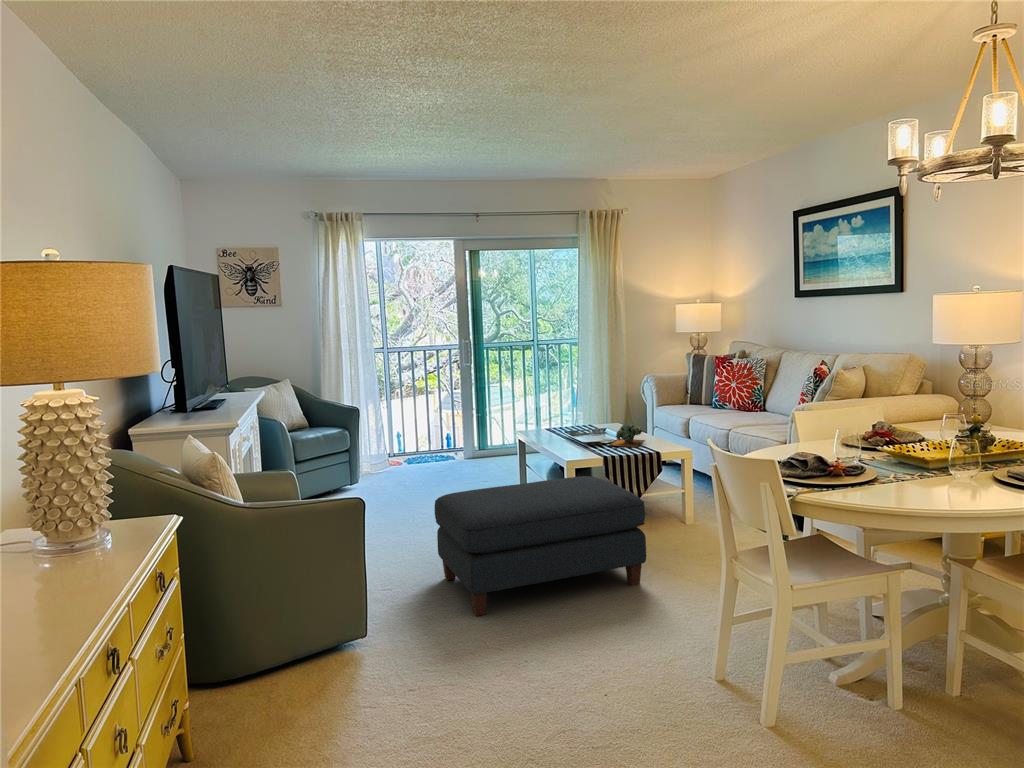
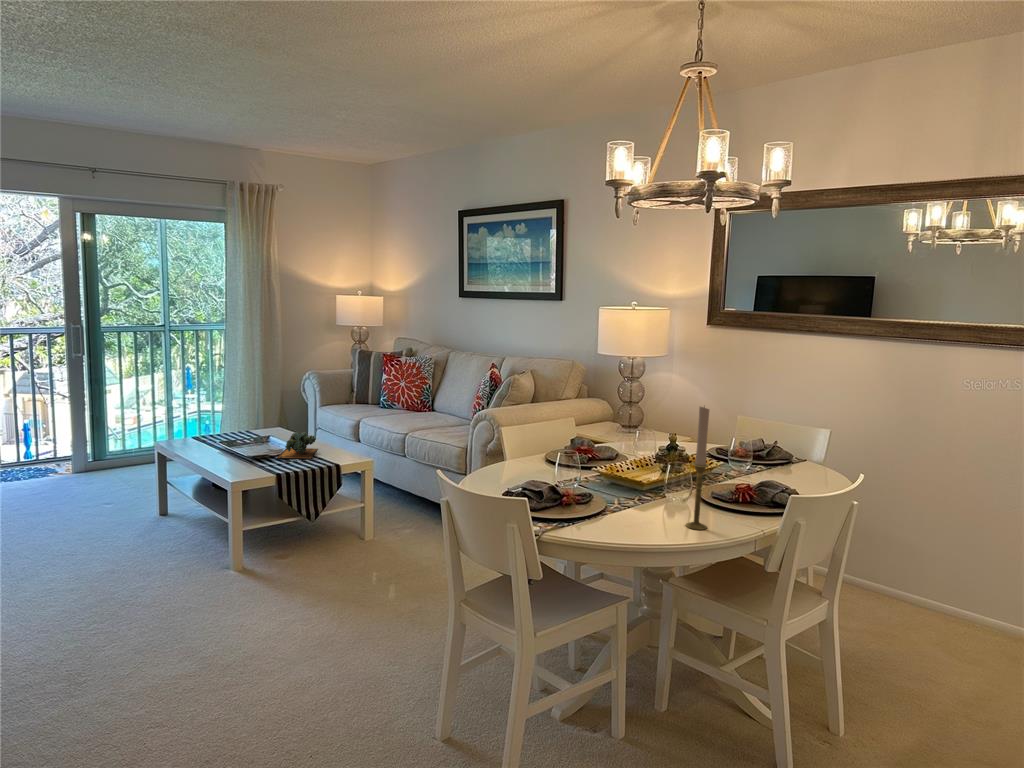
candlestick: none [958,374,983,501] -> present [686,407,709,530]
ottoman: present [435,476,646,616] -> none [40,503,338,720]

